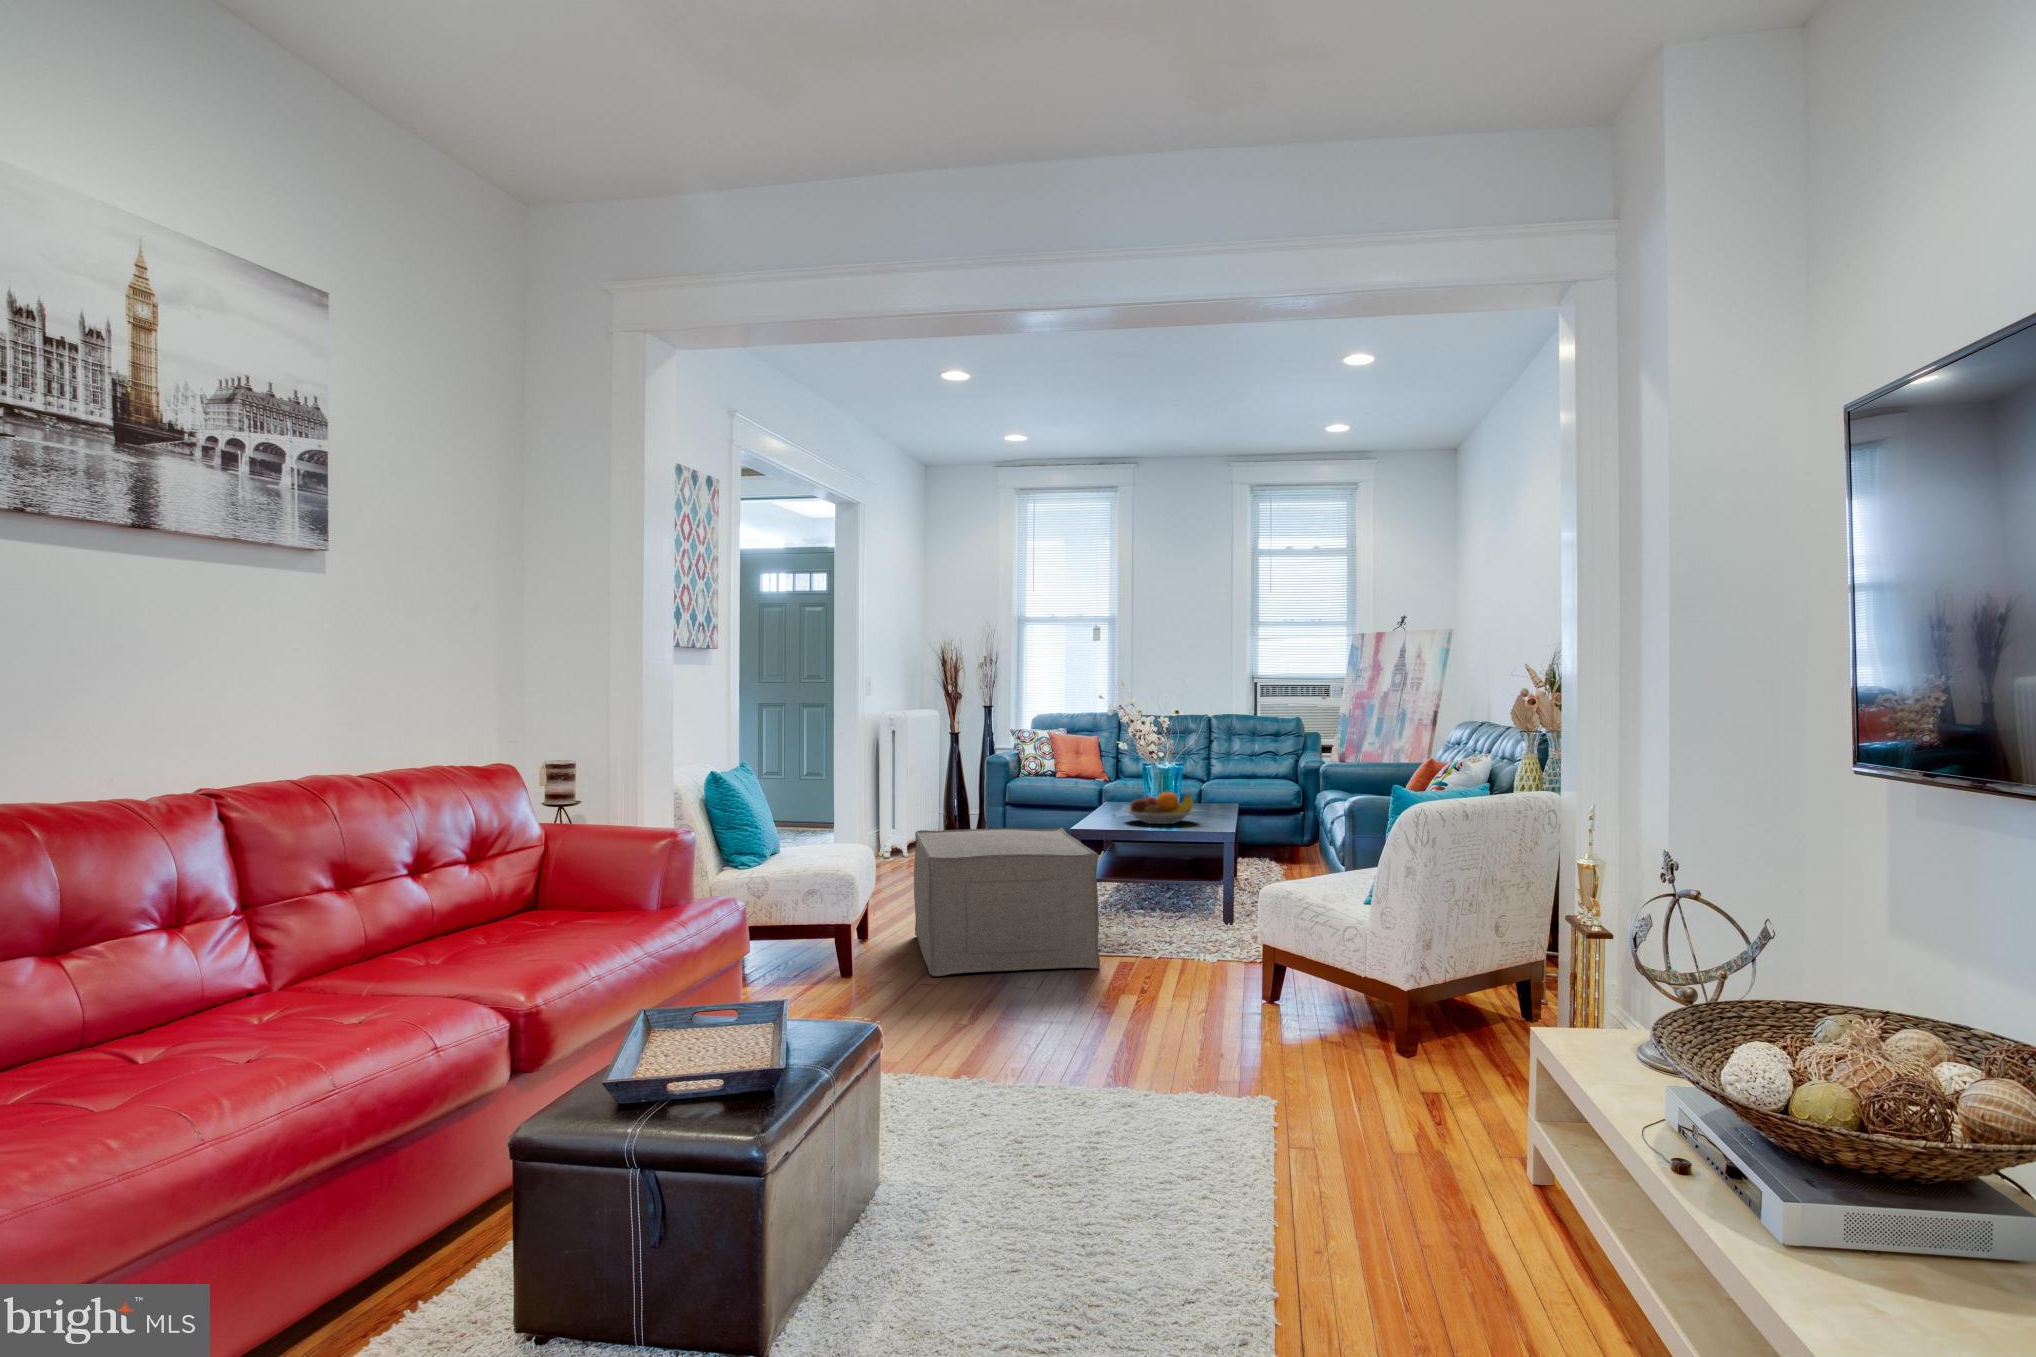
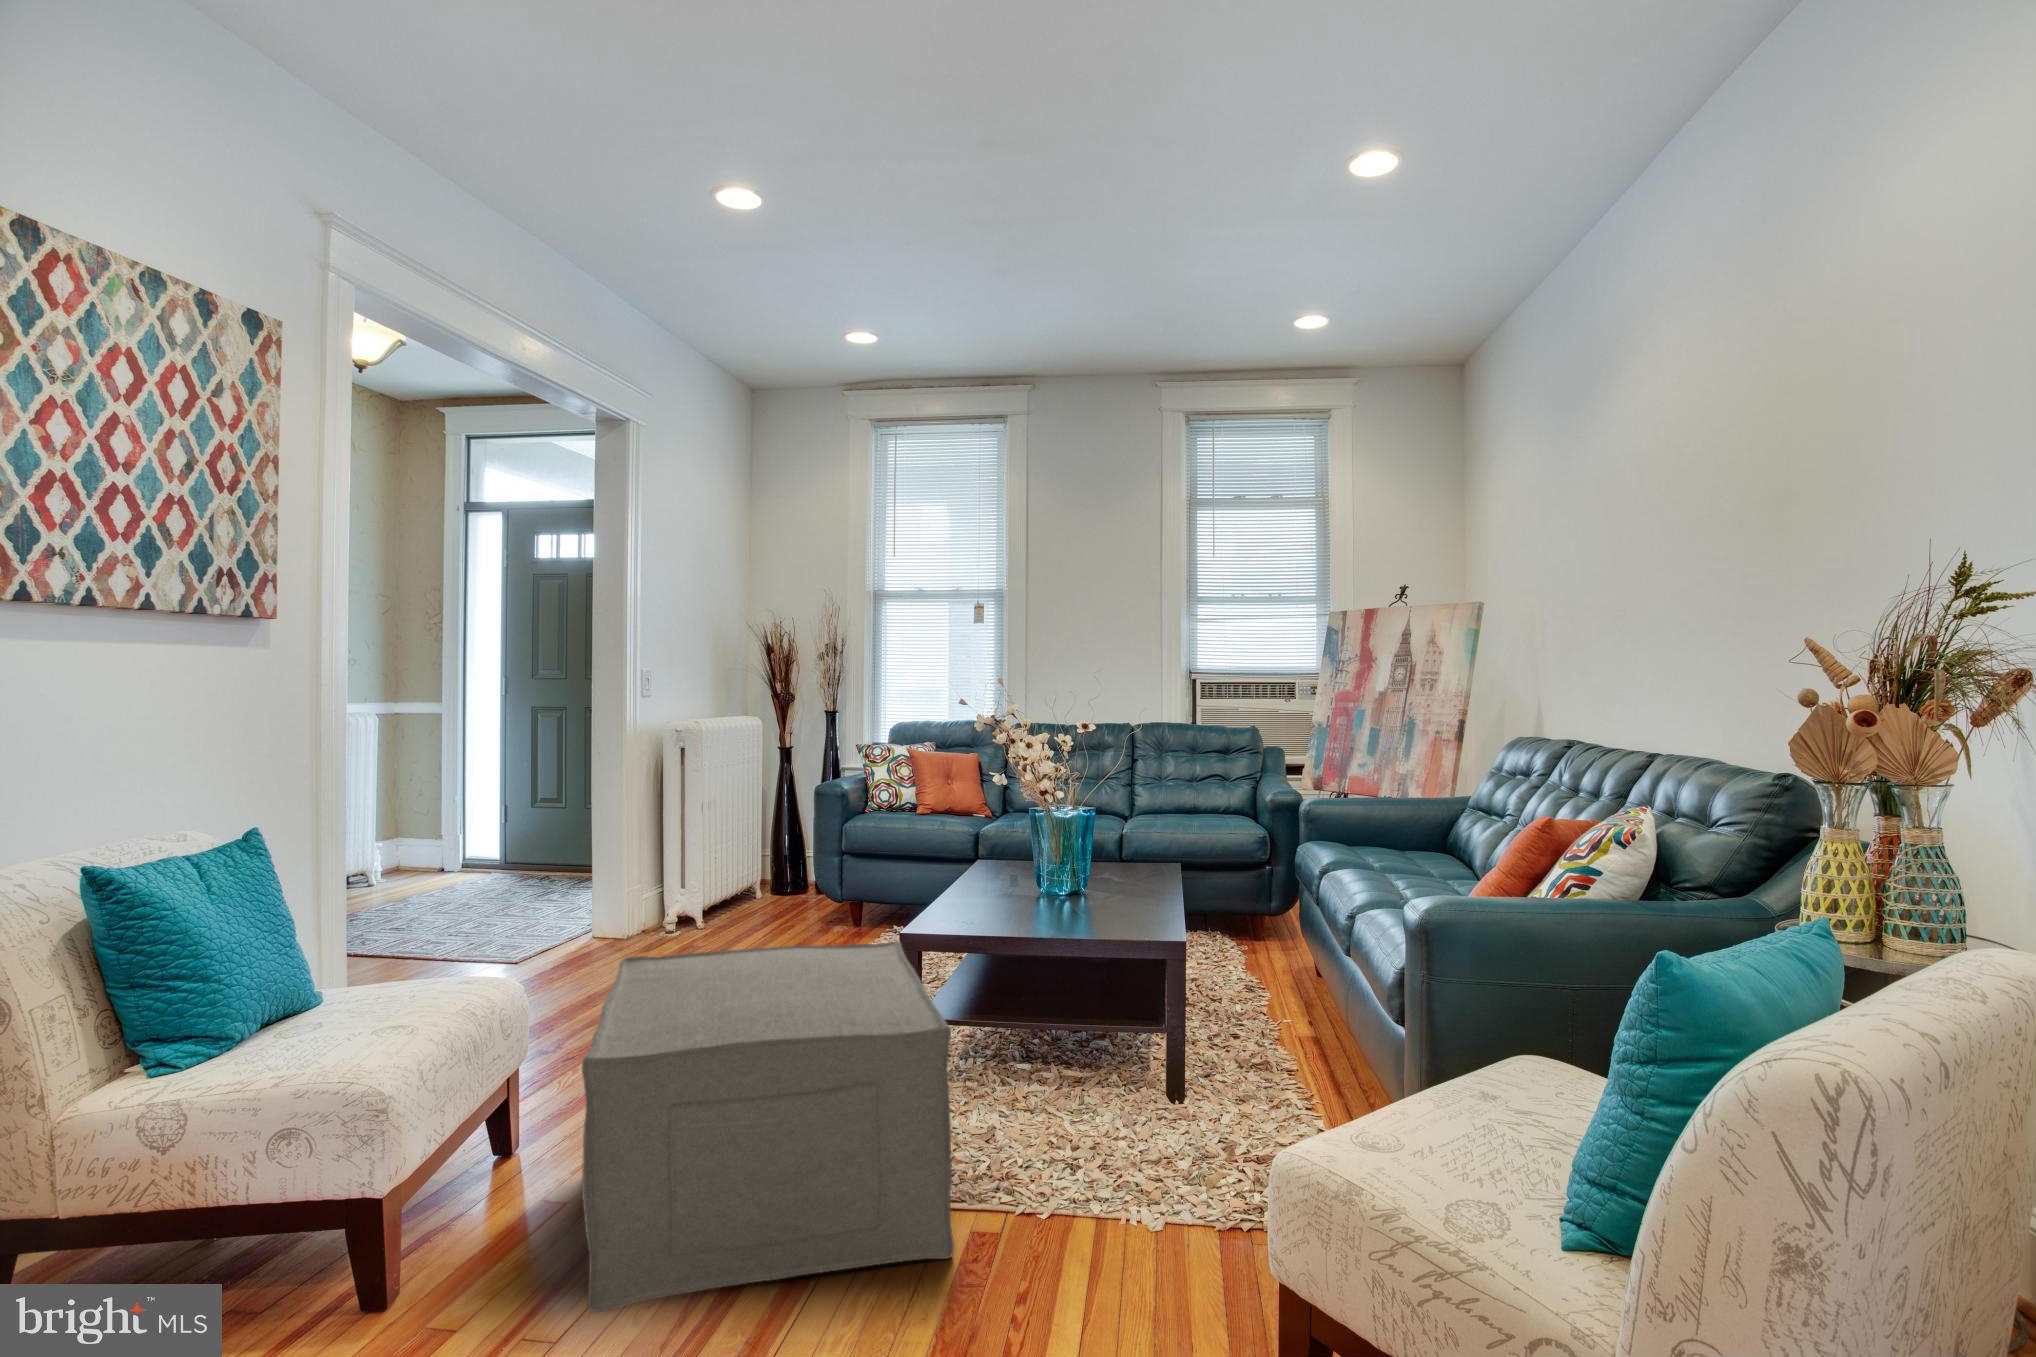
fruit bowl: present [1124,792,1195,824] -> none [1010,862,1128,918]

